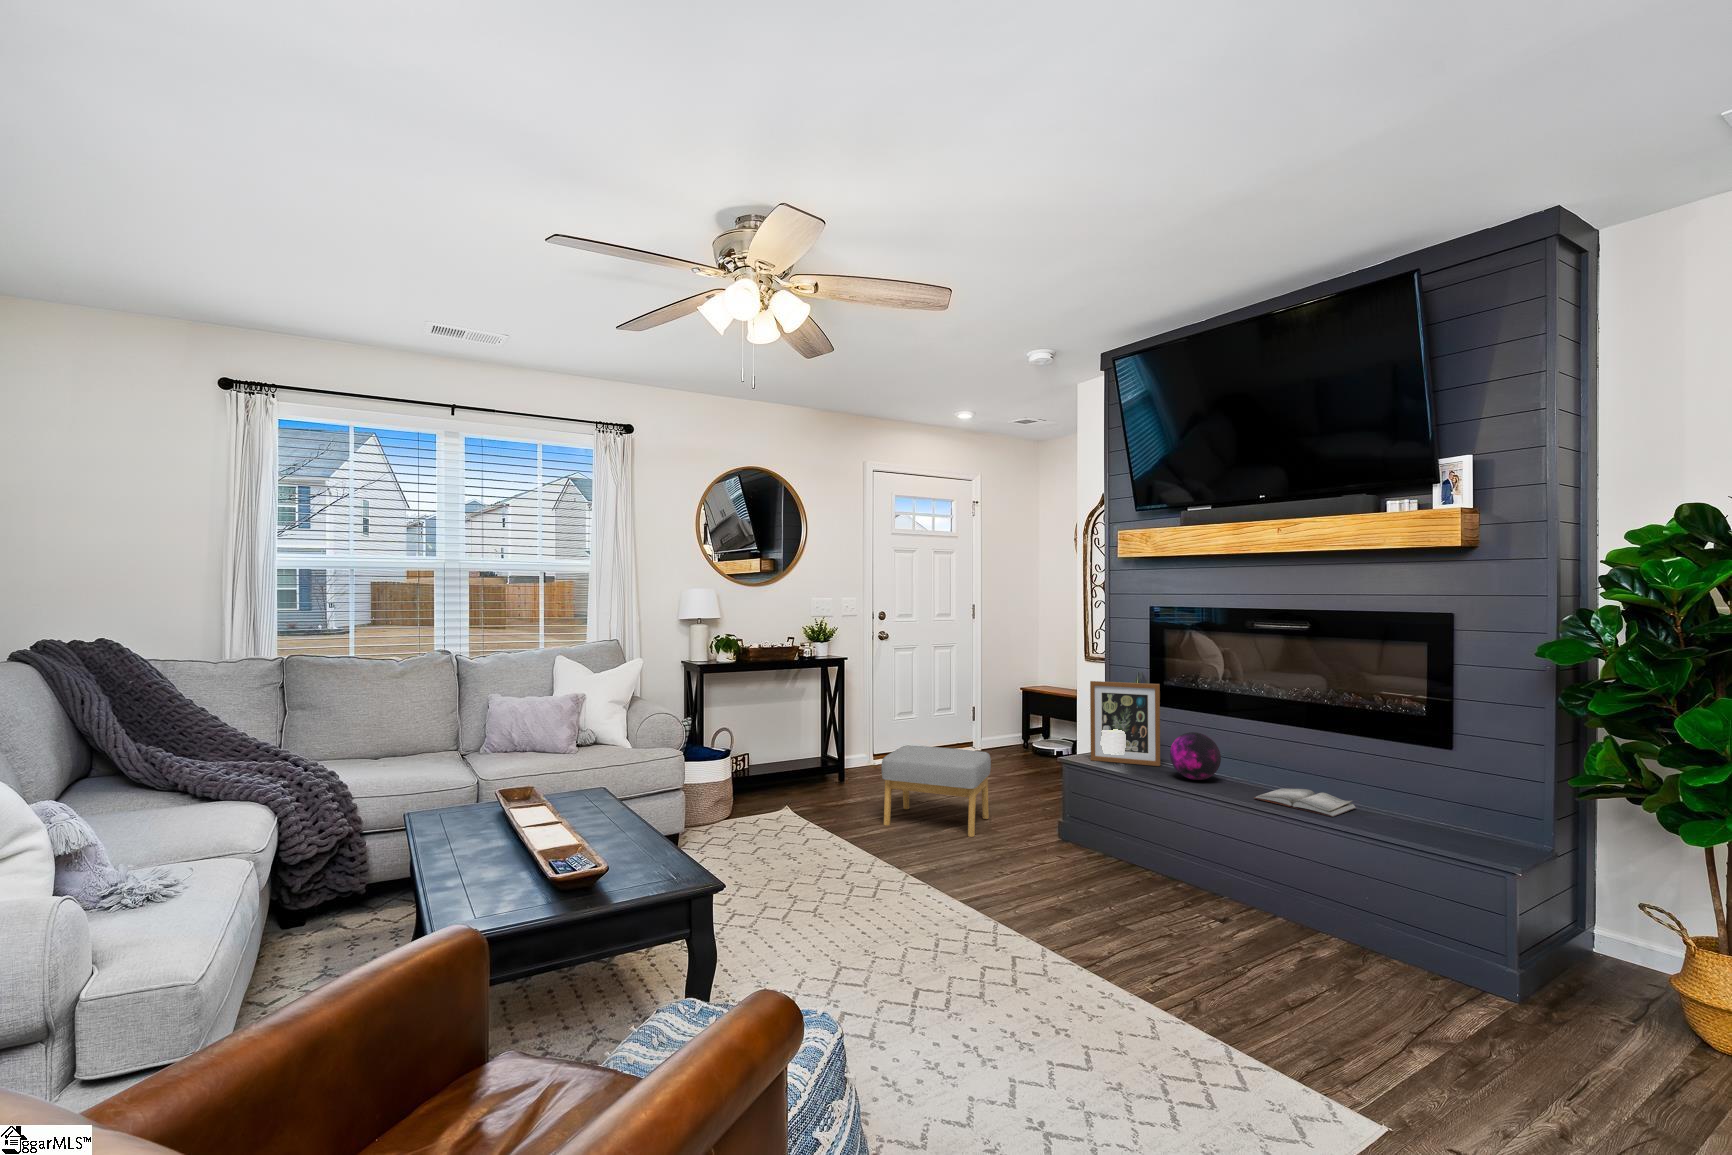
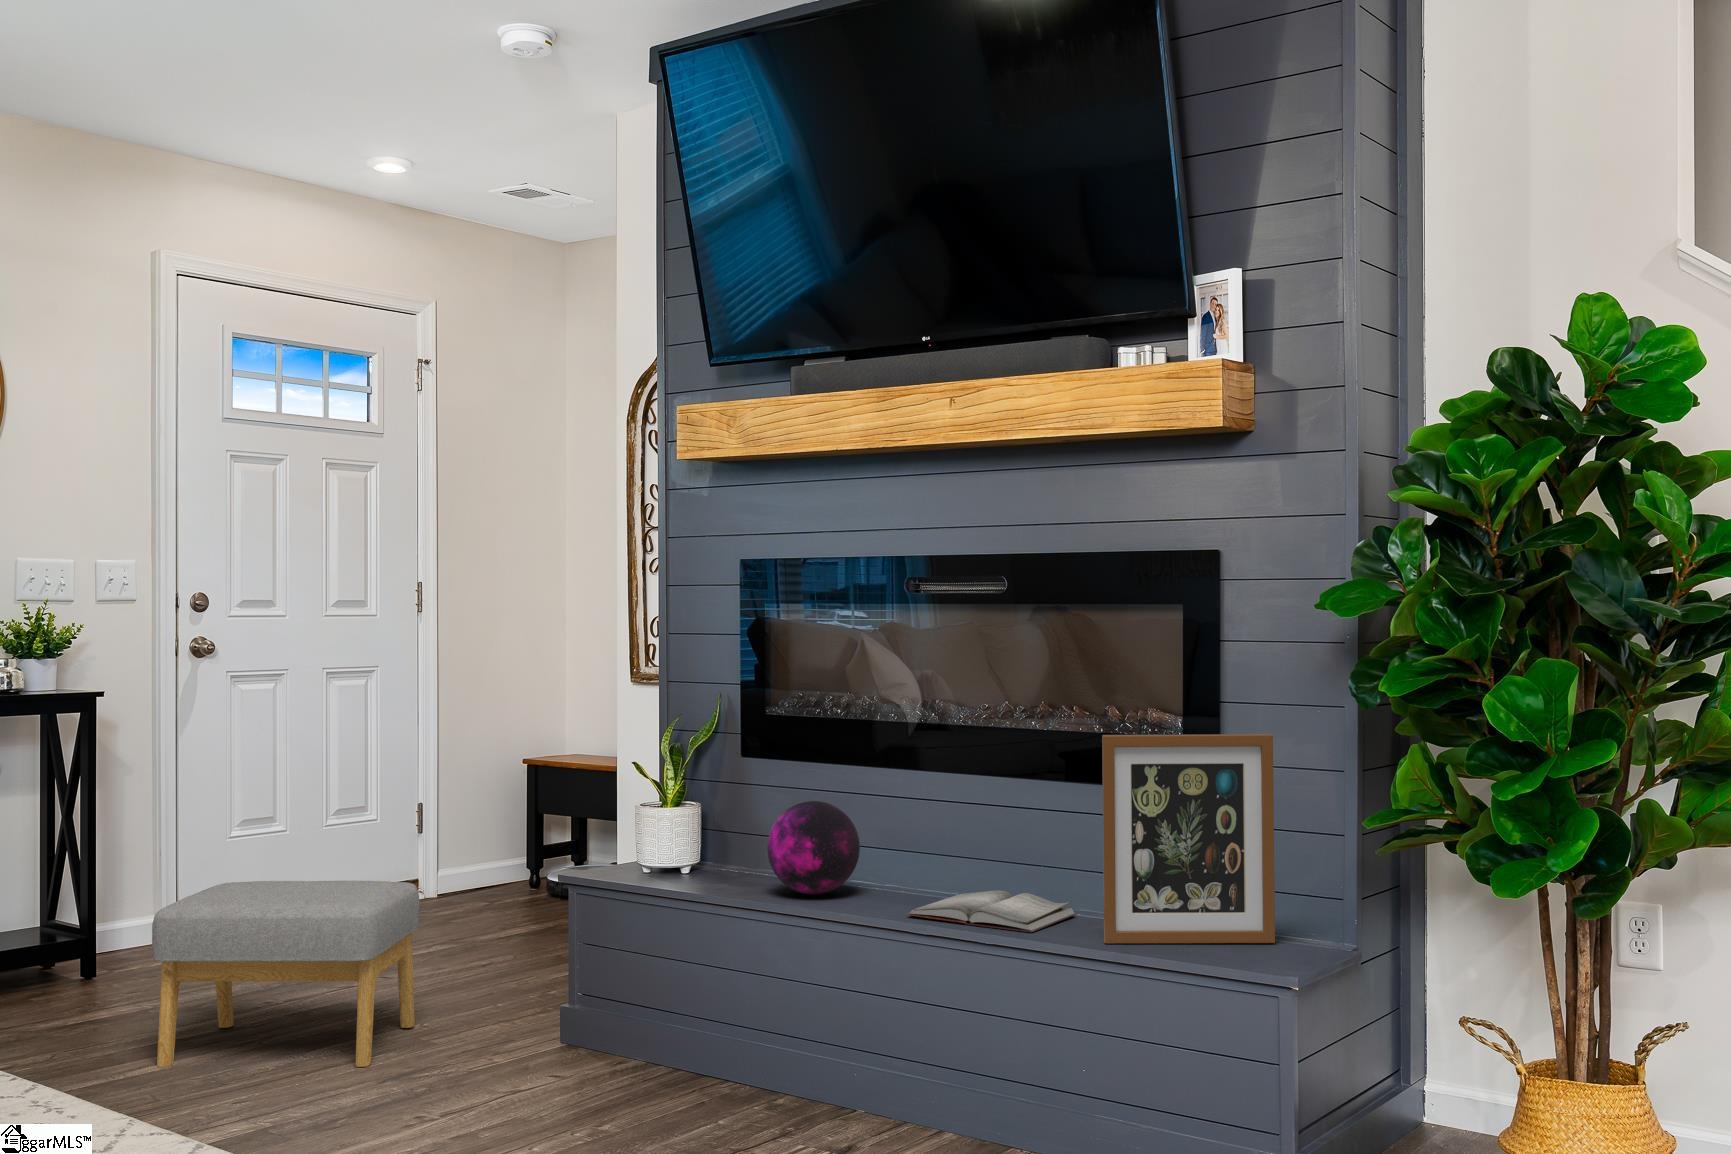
picture frame: present [1090,681,1160,766] -> present [1102,734,1275,944]

